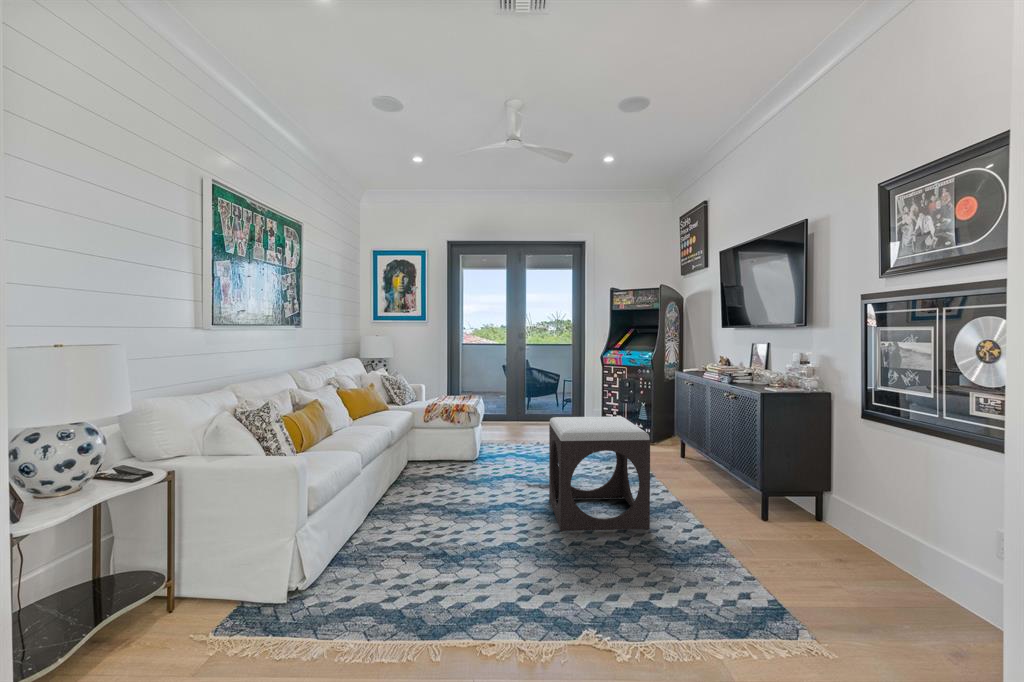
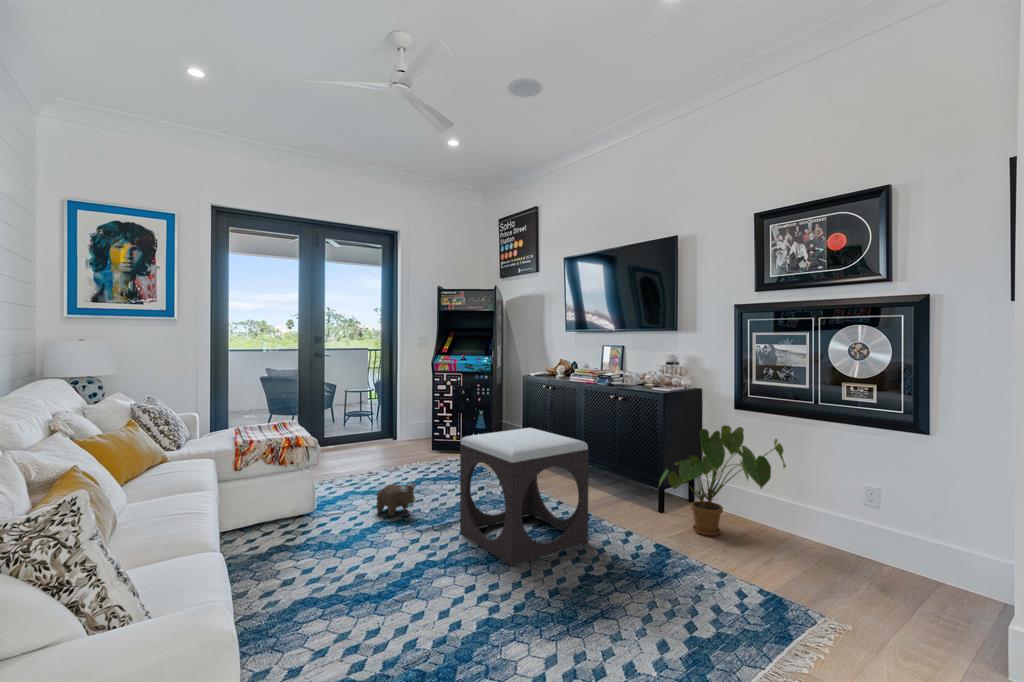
house plant: none [741,434,901,554] -> present [659,425,786,536]
plush toy: none [504,453,533,478] -> present [377,483,416,516]

